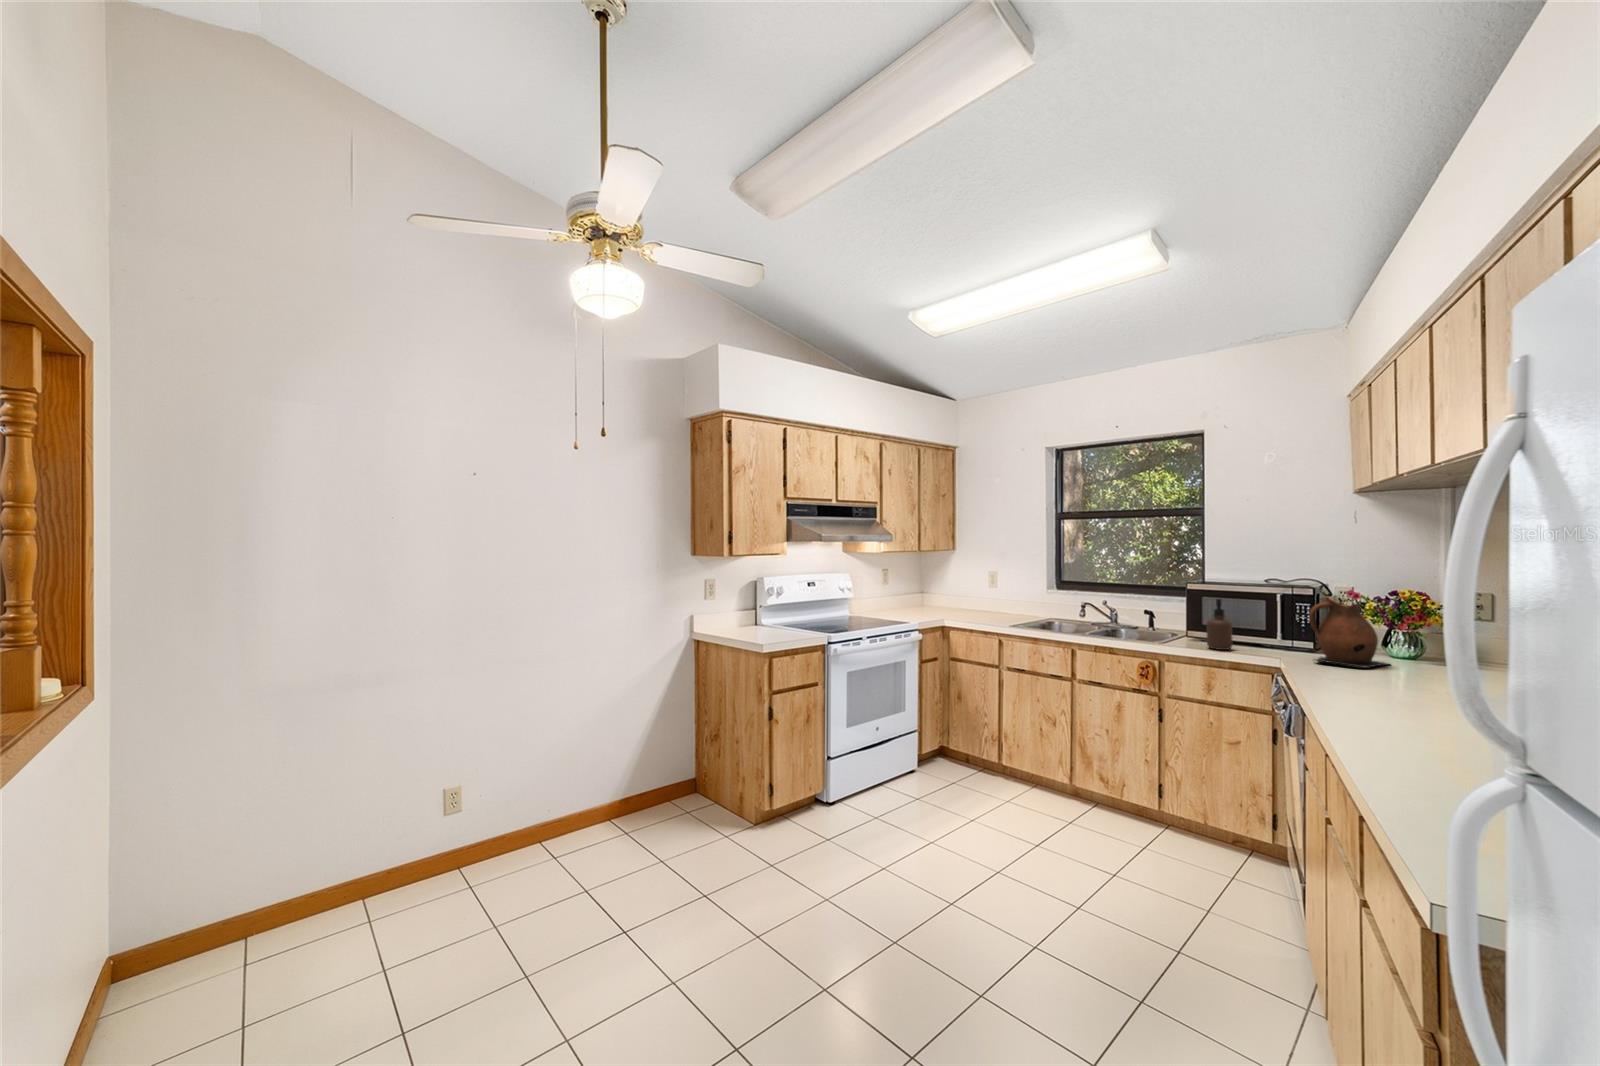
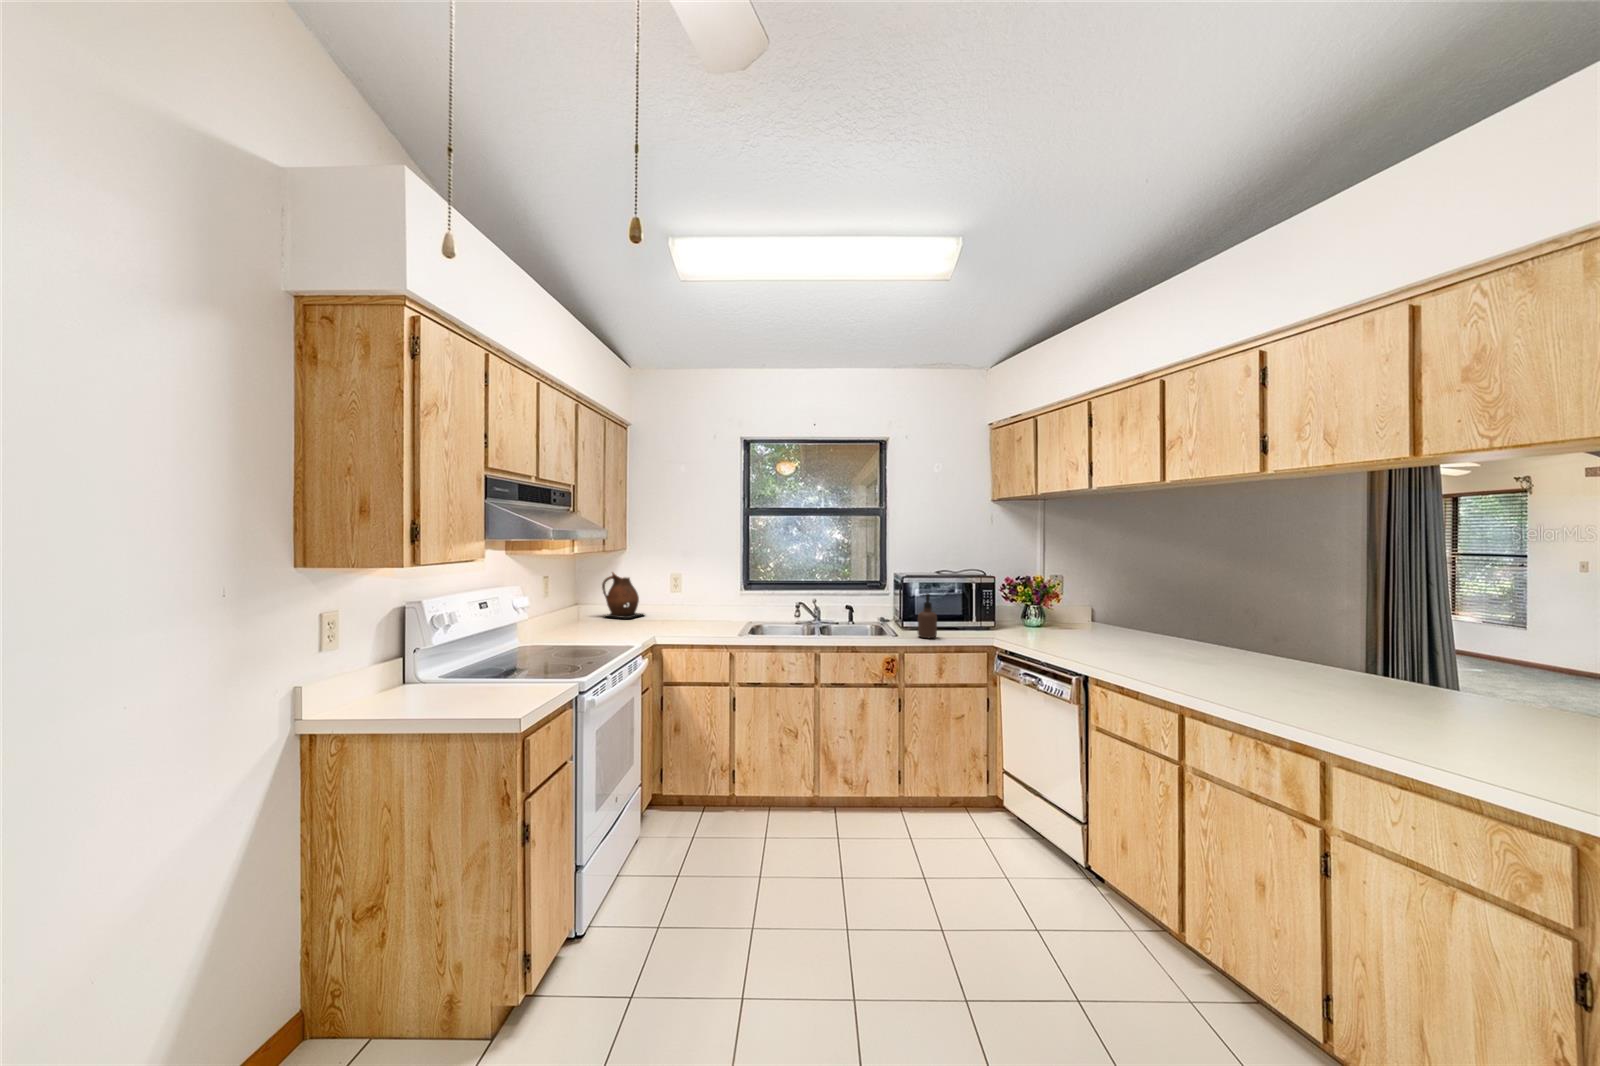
ceramic pitcher: present [1309,596,1388,668] -> present [602,572,643,619]

